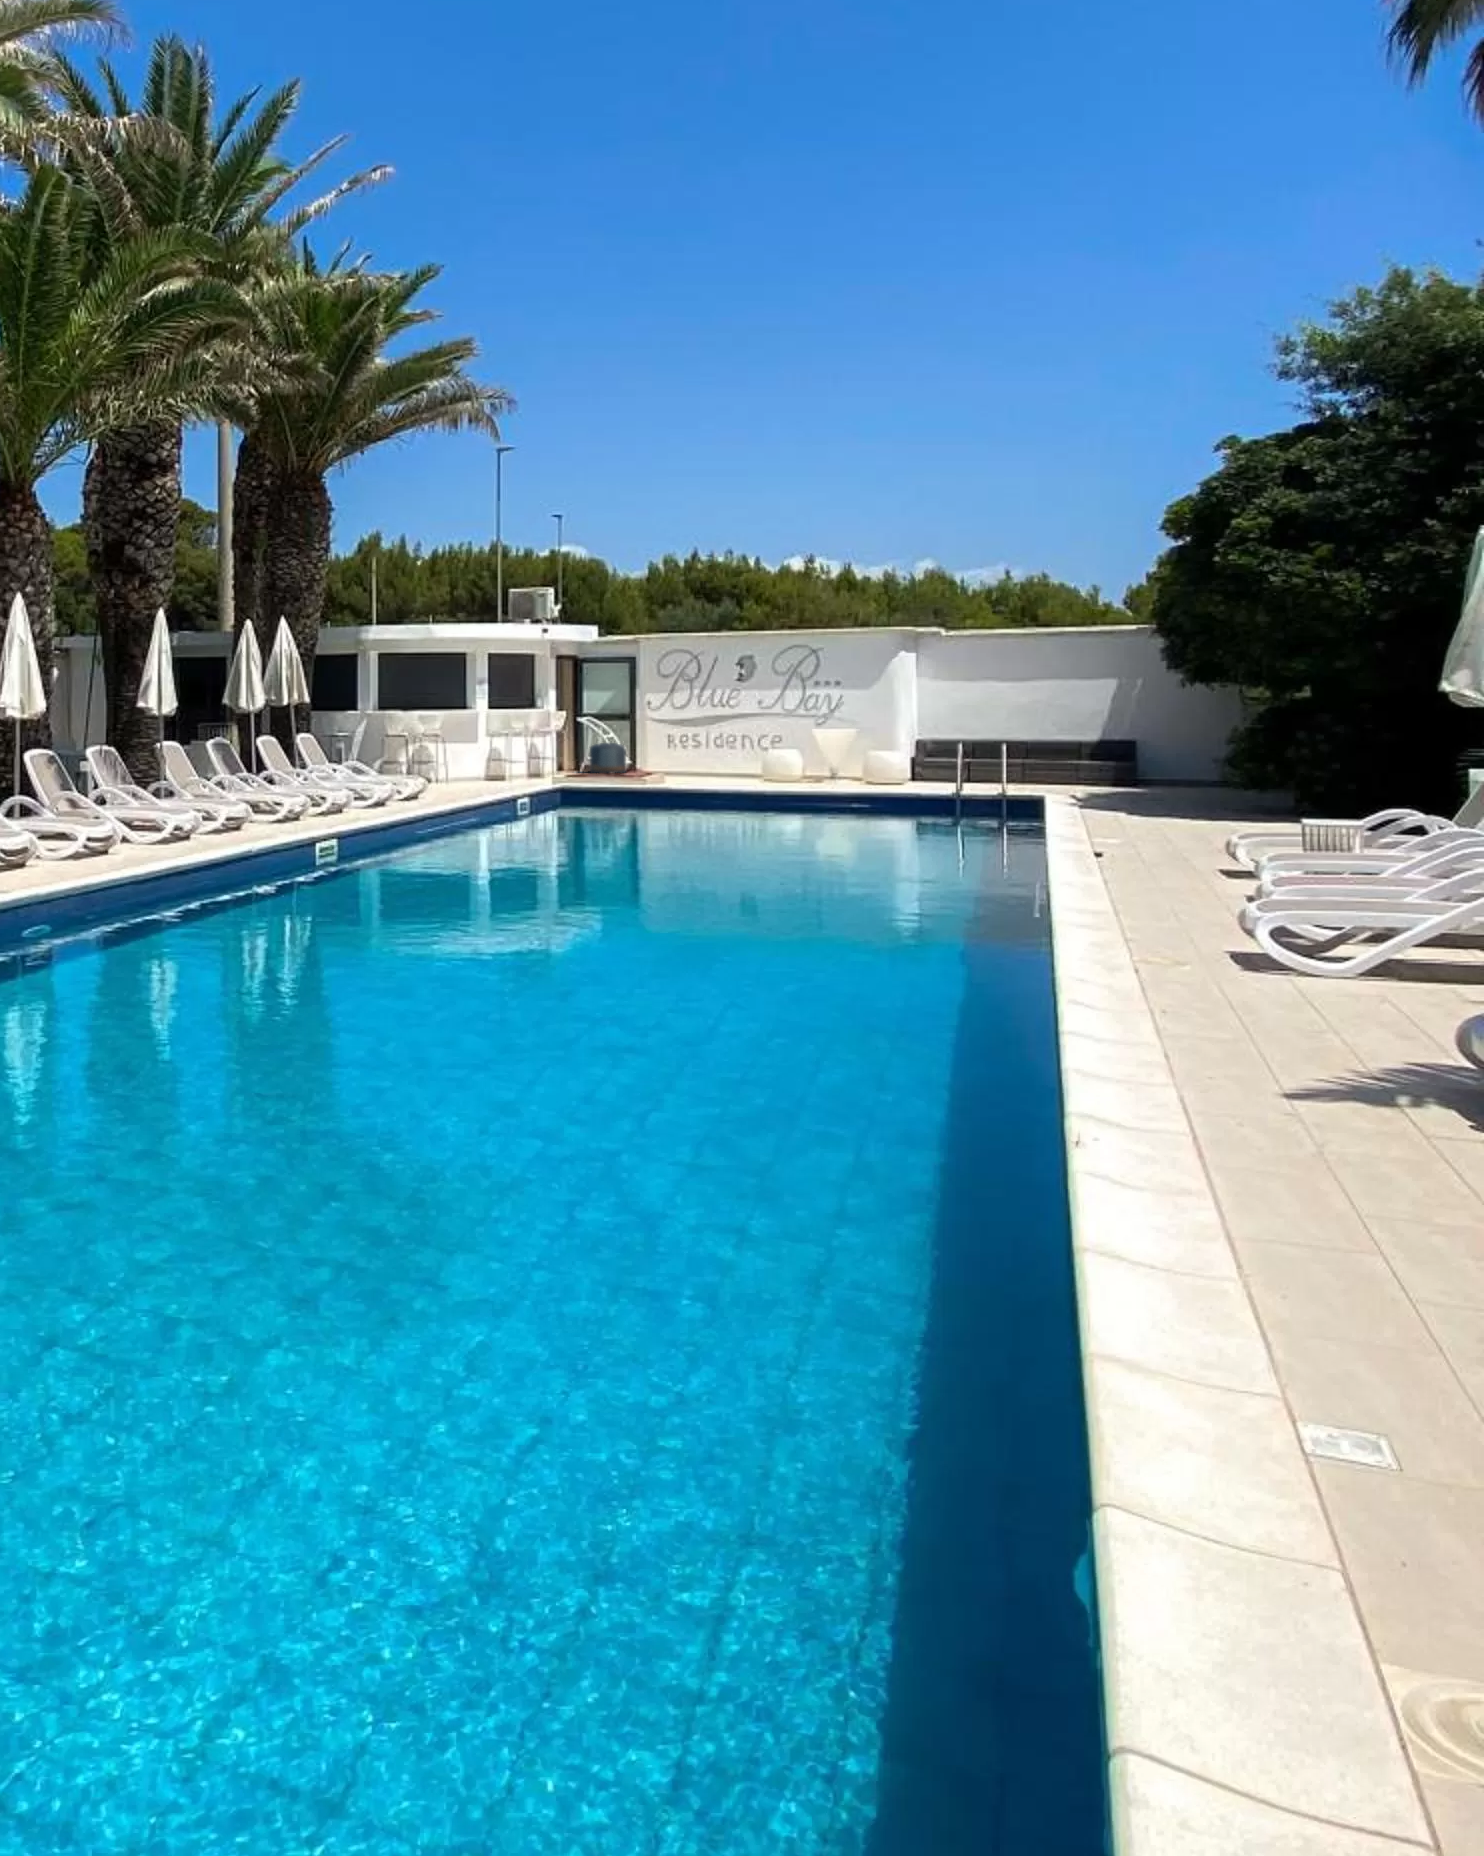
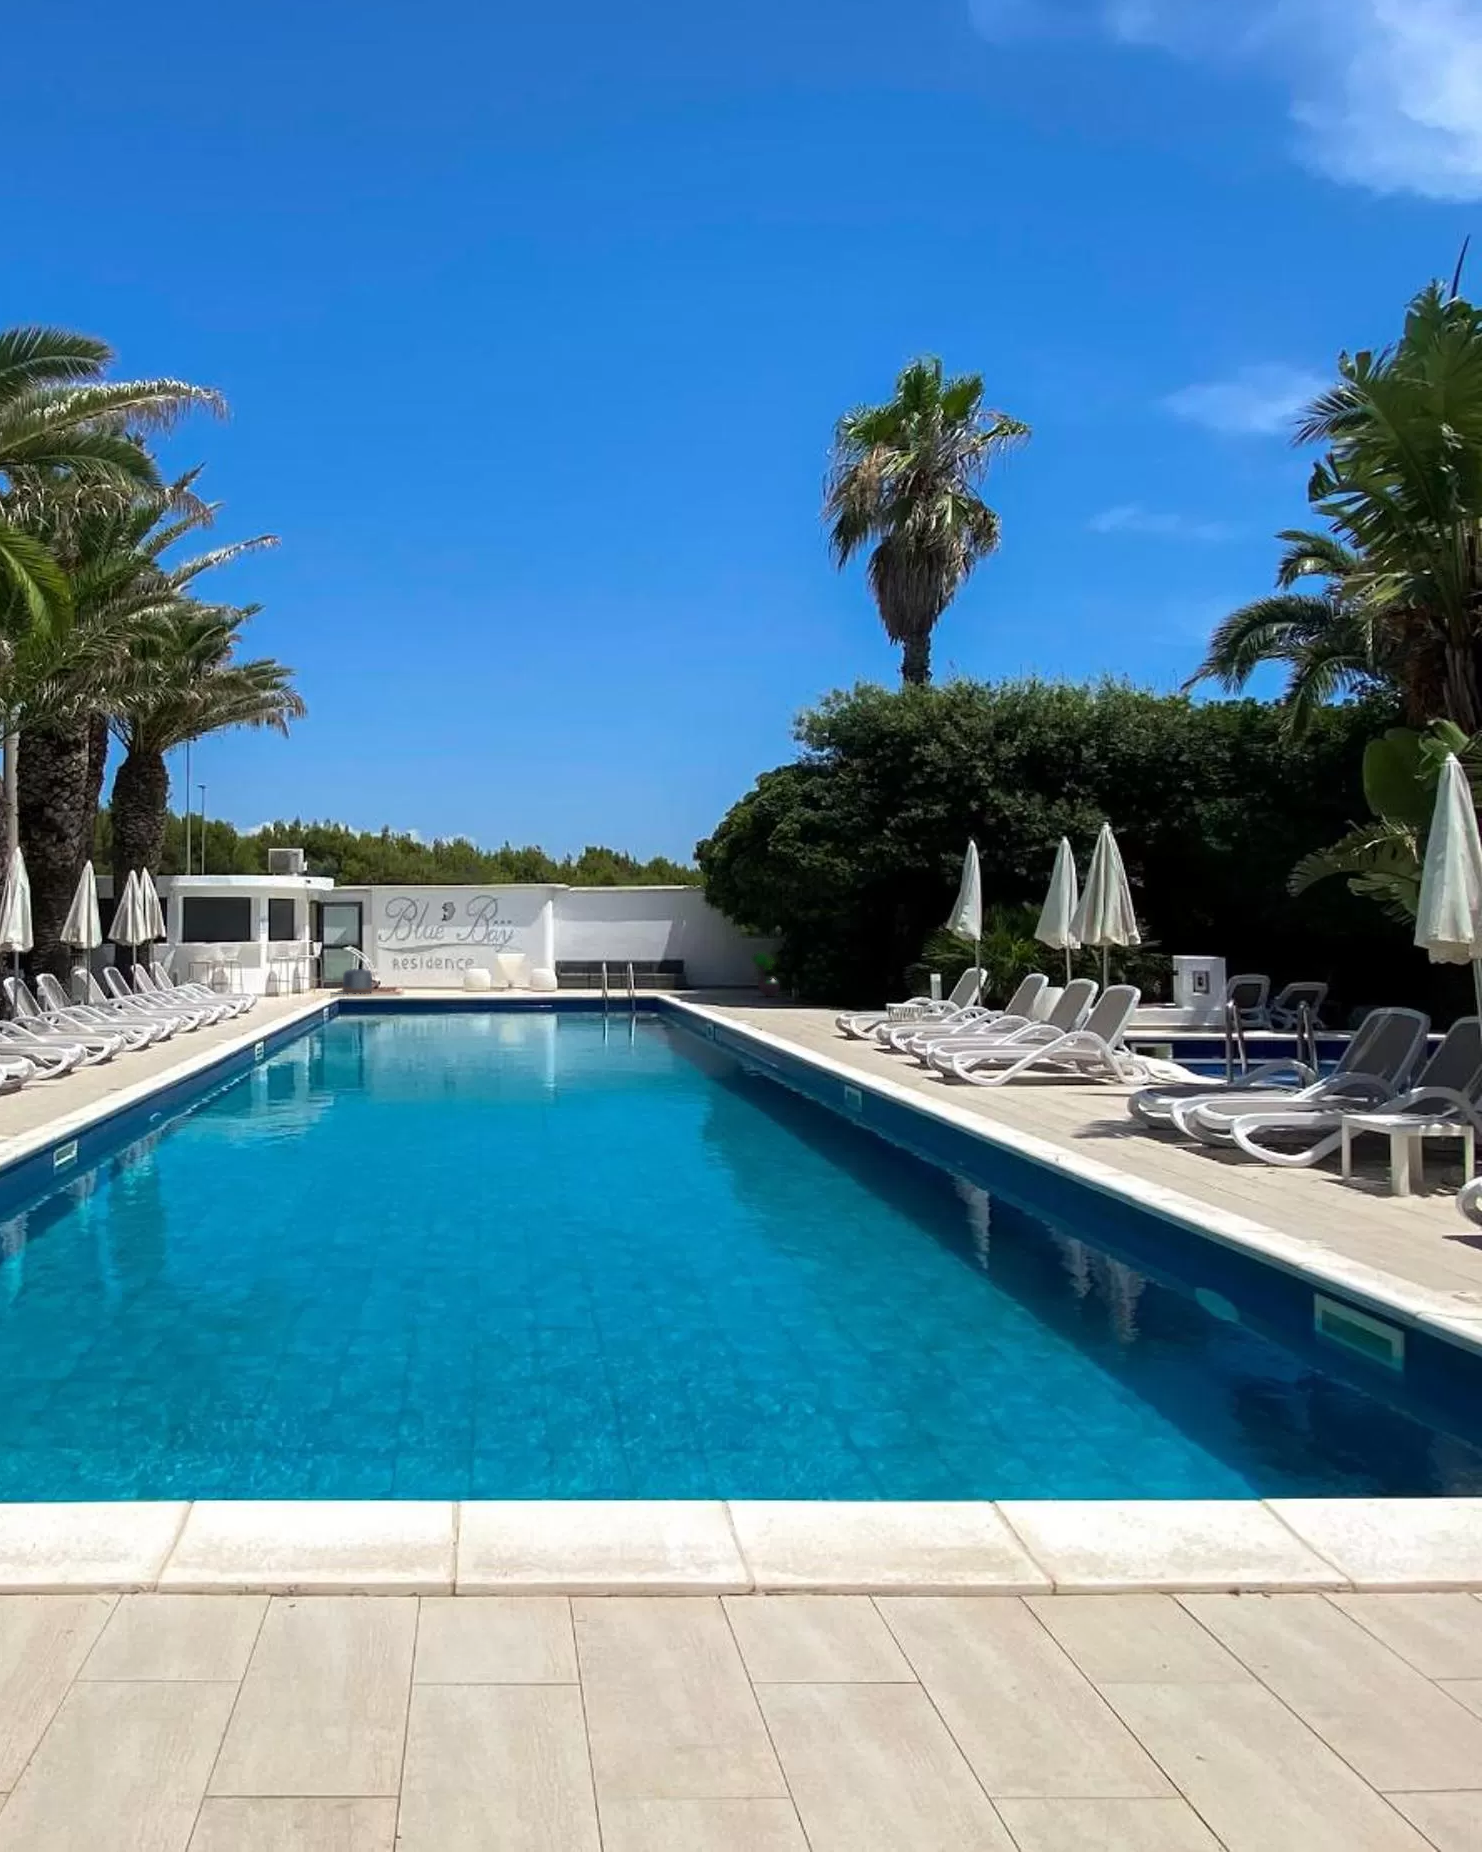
potted tree: none [1116,716,1158,781] -> present [751,952,780,997]

